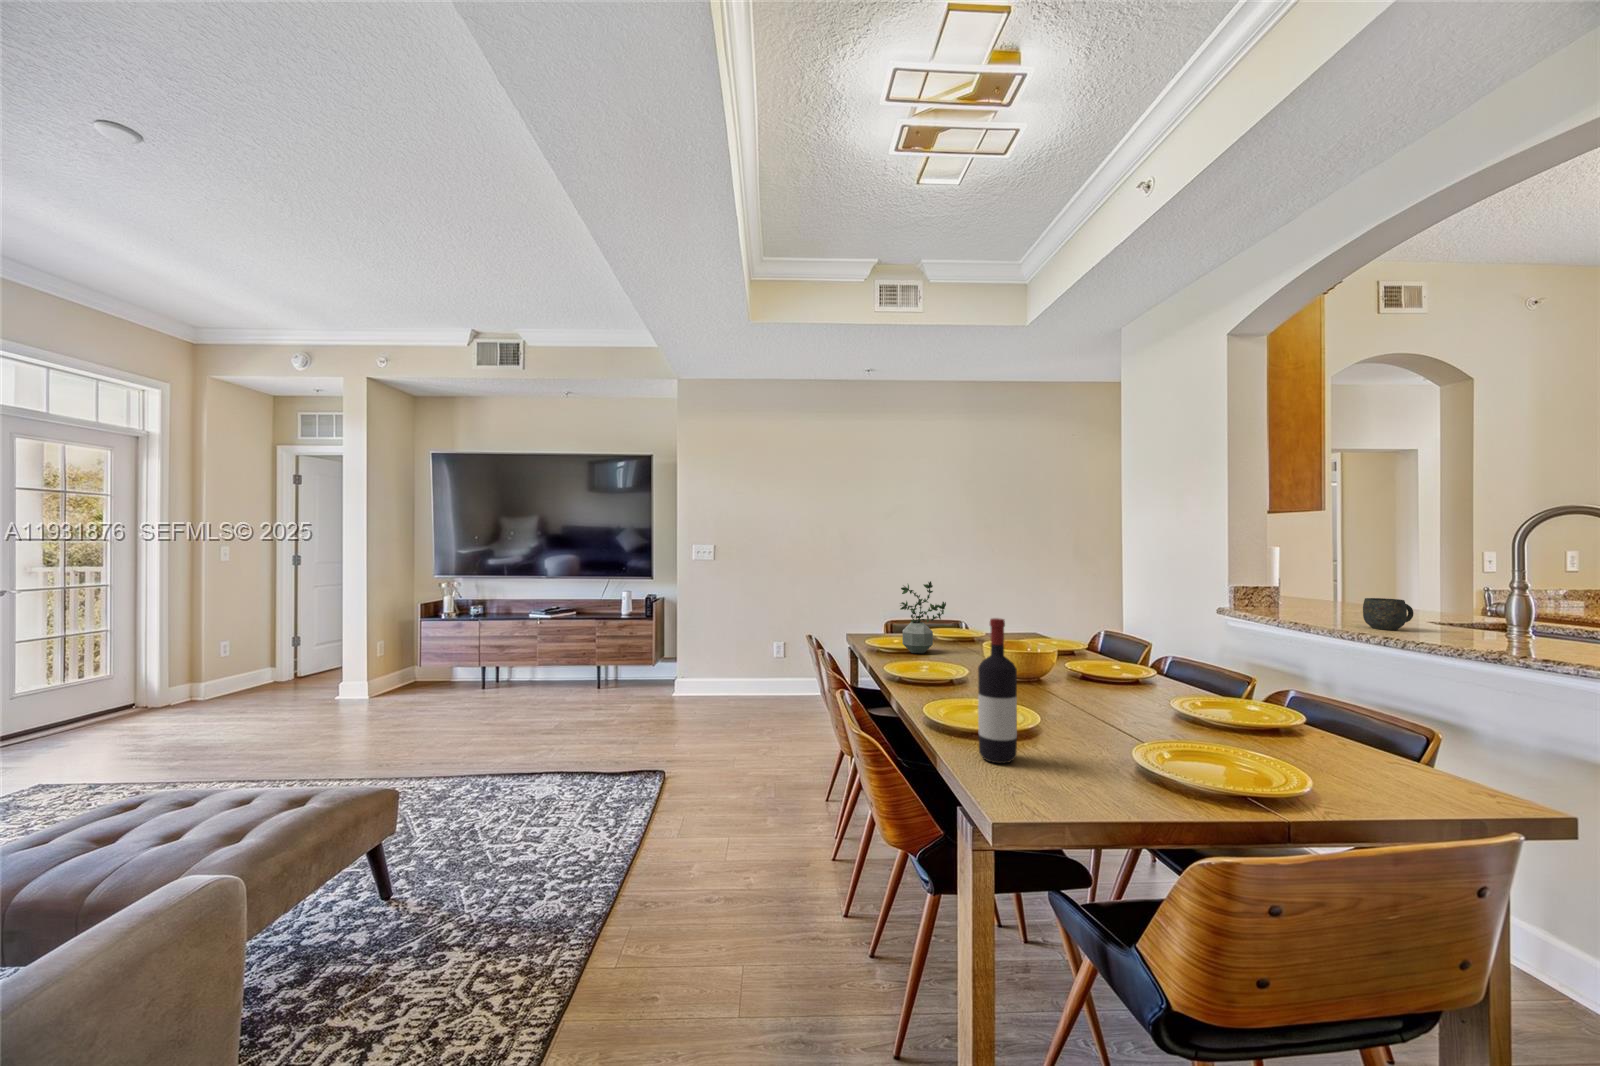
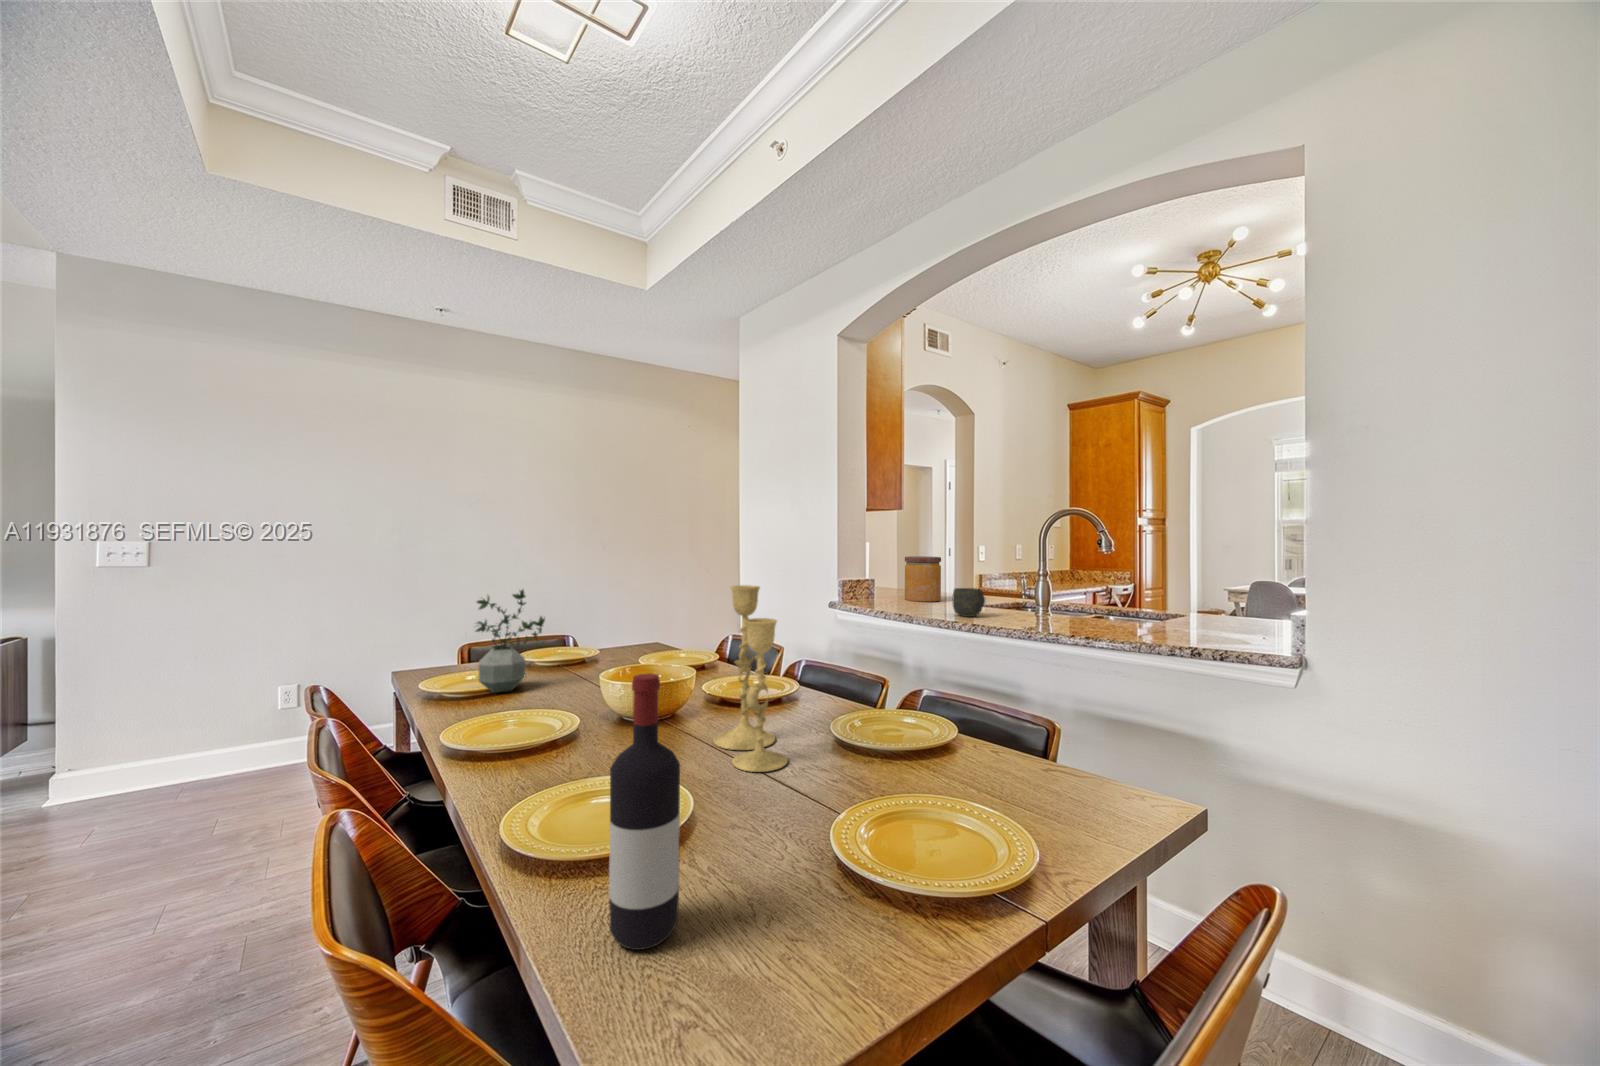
jar: none [1318,564,1371,615] -> present [905,556,941,602]
candlestick: none [1066,581,1122,717] -> present [713,585,788,772]

